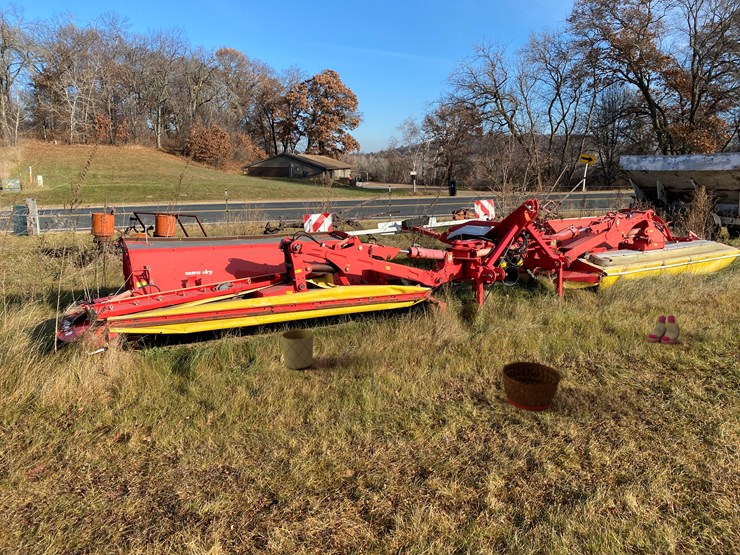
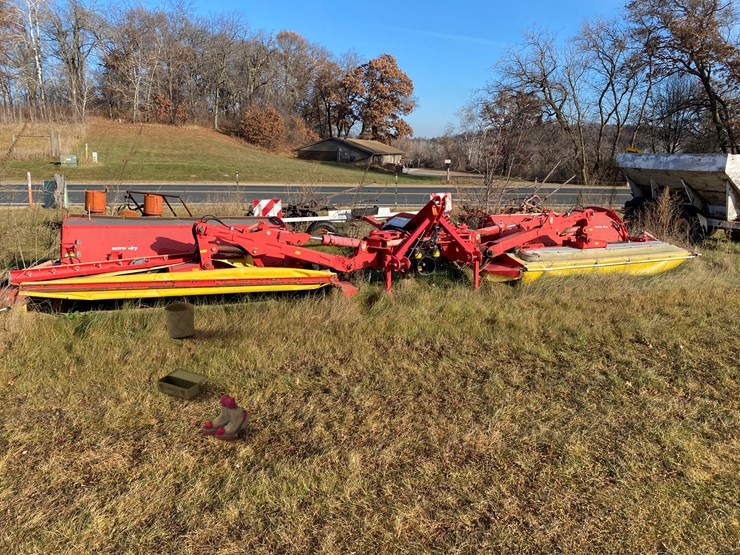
boots: present [648,316,680,344] -> present [203,395,250,439]
basket: present [502,362,561,410] -> none [331,344,382,389]
toolbox: none [326,403,380,437] -> present [157,368,208,400]

